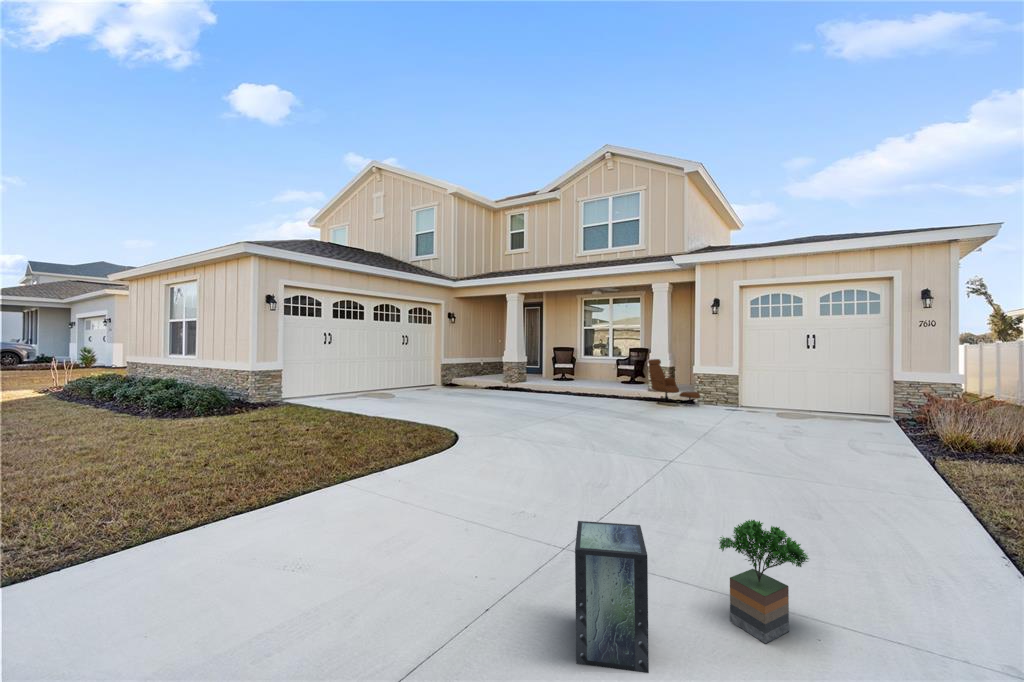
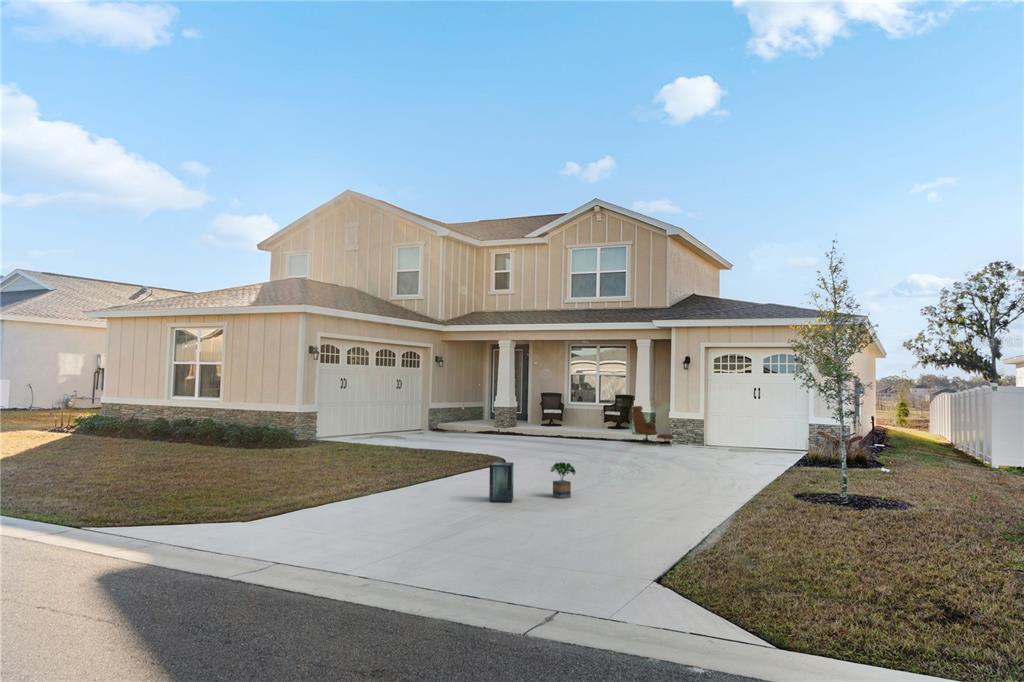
potted tree: present [719,520,809,644] -> present [551,462,576,498]
storage box: present [575,521,649,673] -> present [489,462,513,502]

